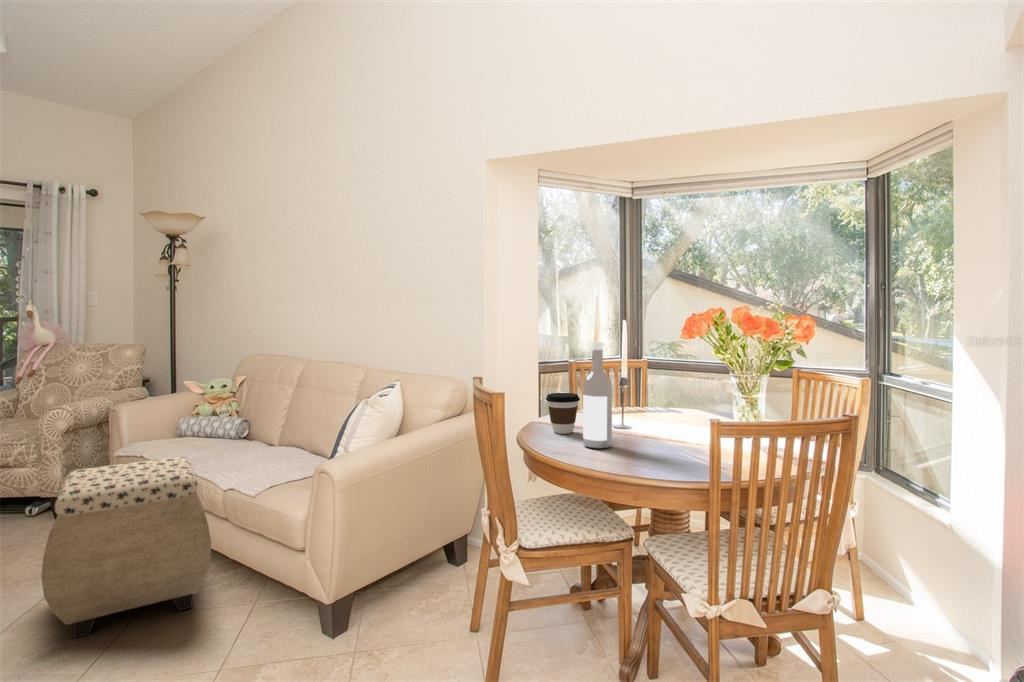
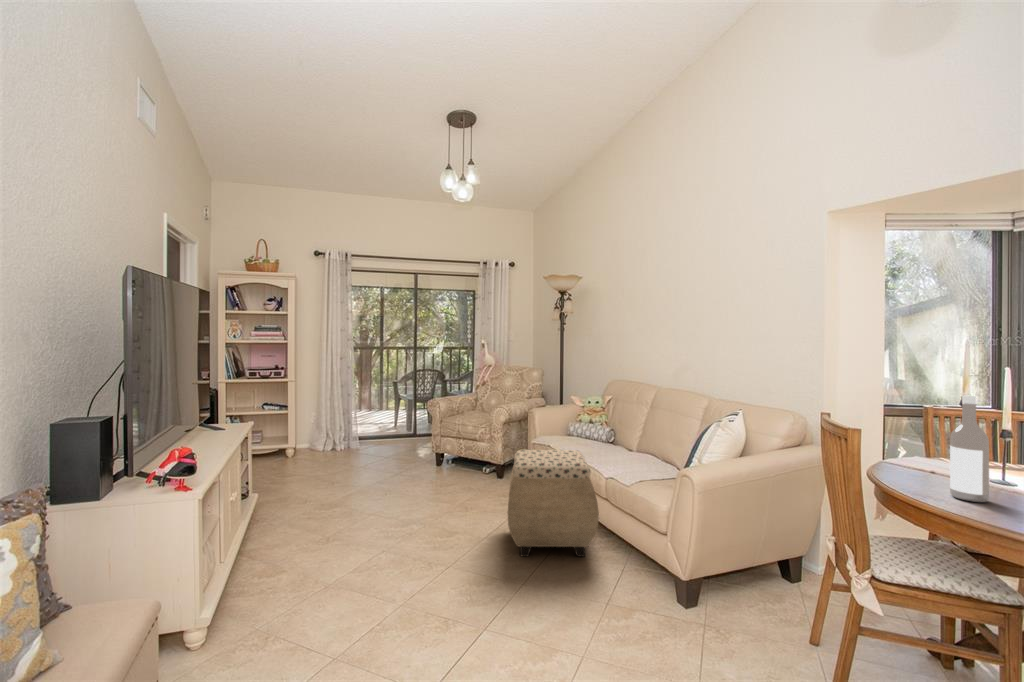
coffee cup: present [546,393,580,434] -> none [901,439,944,481]

